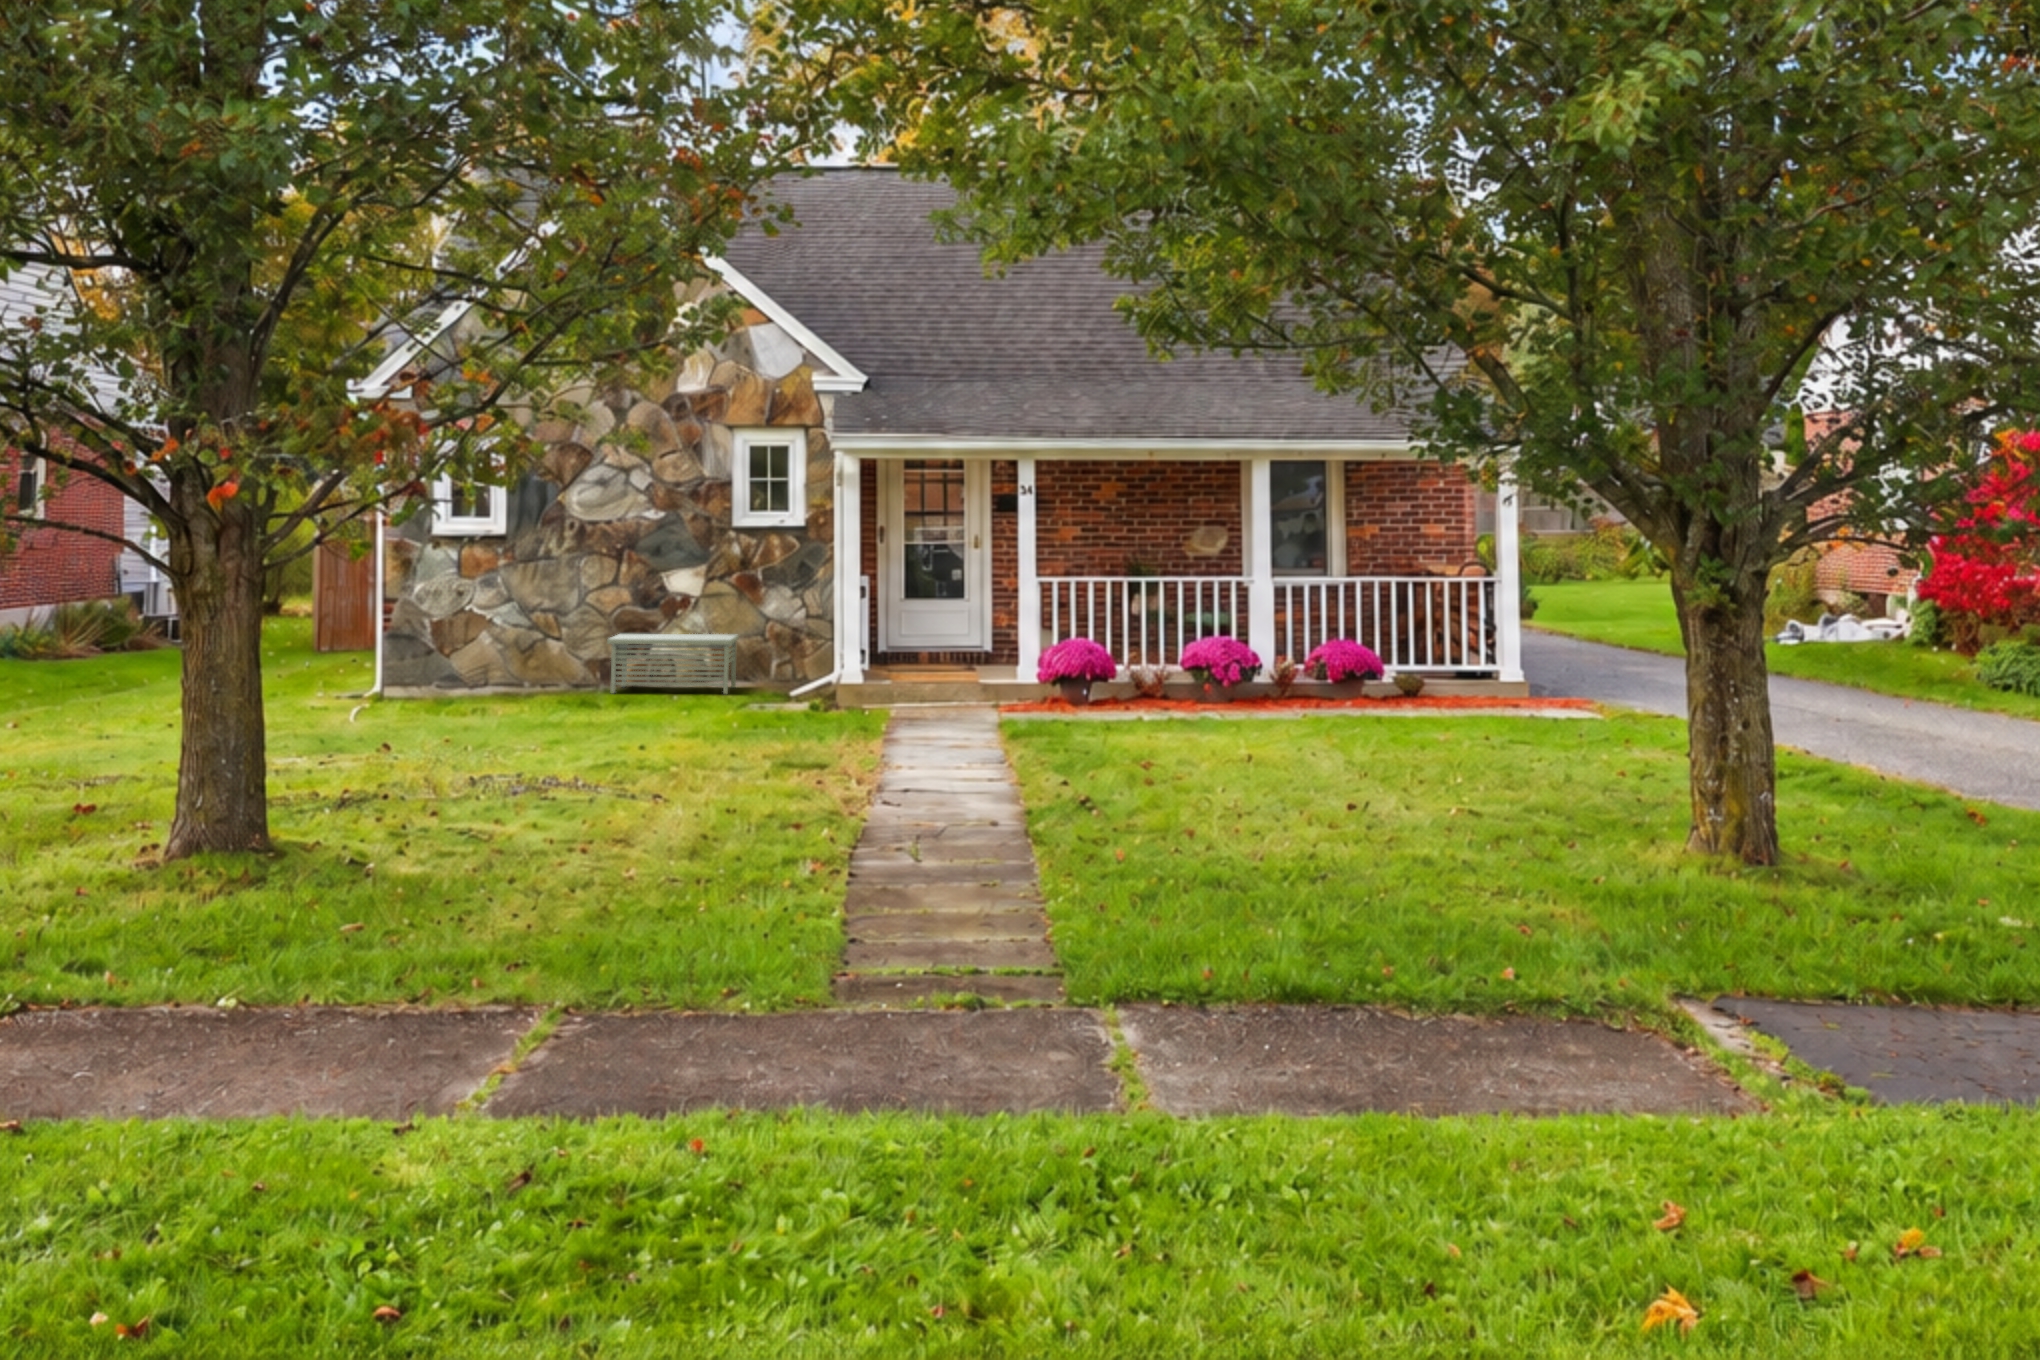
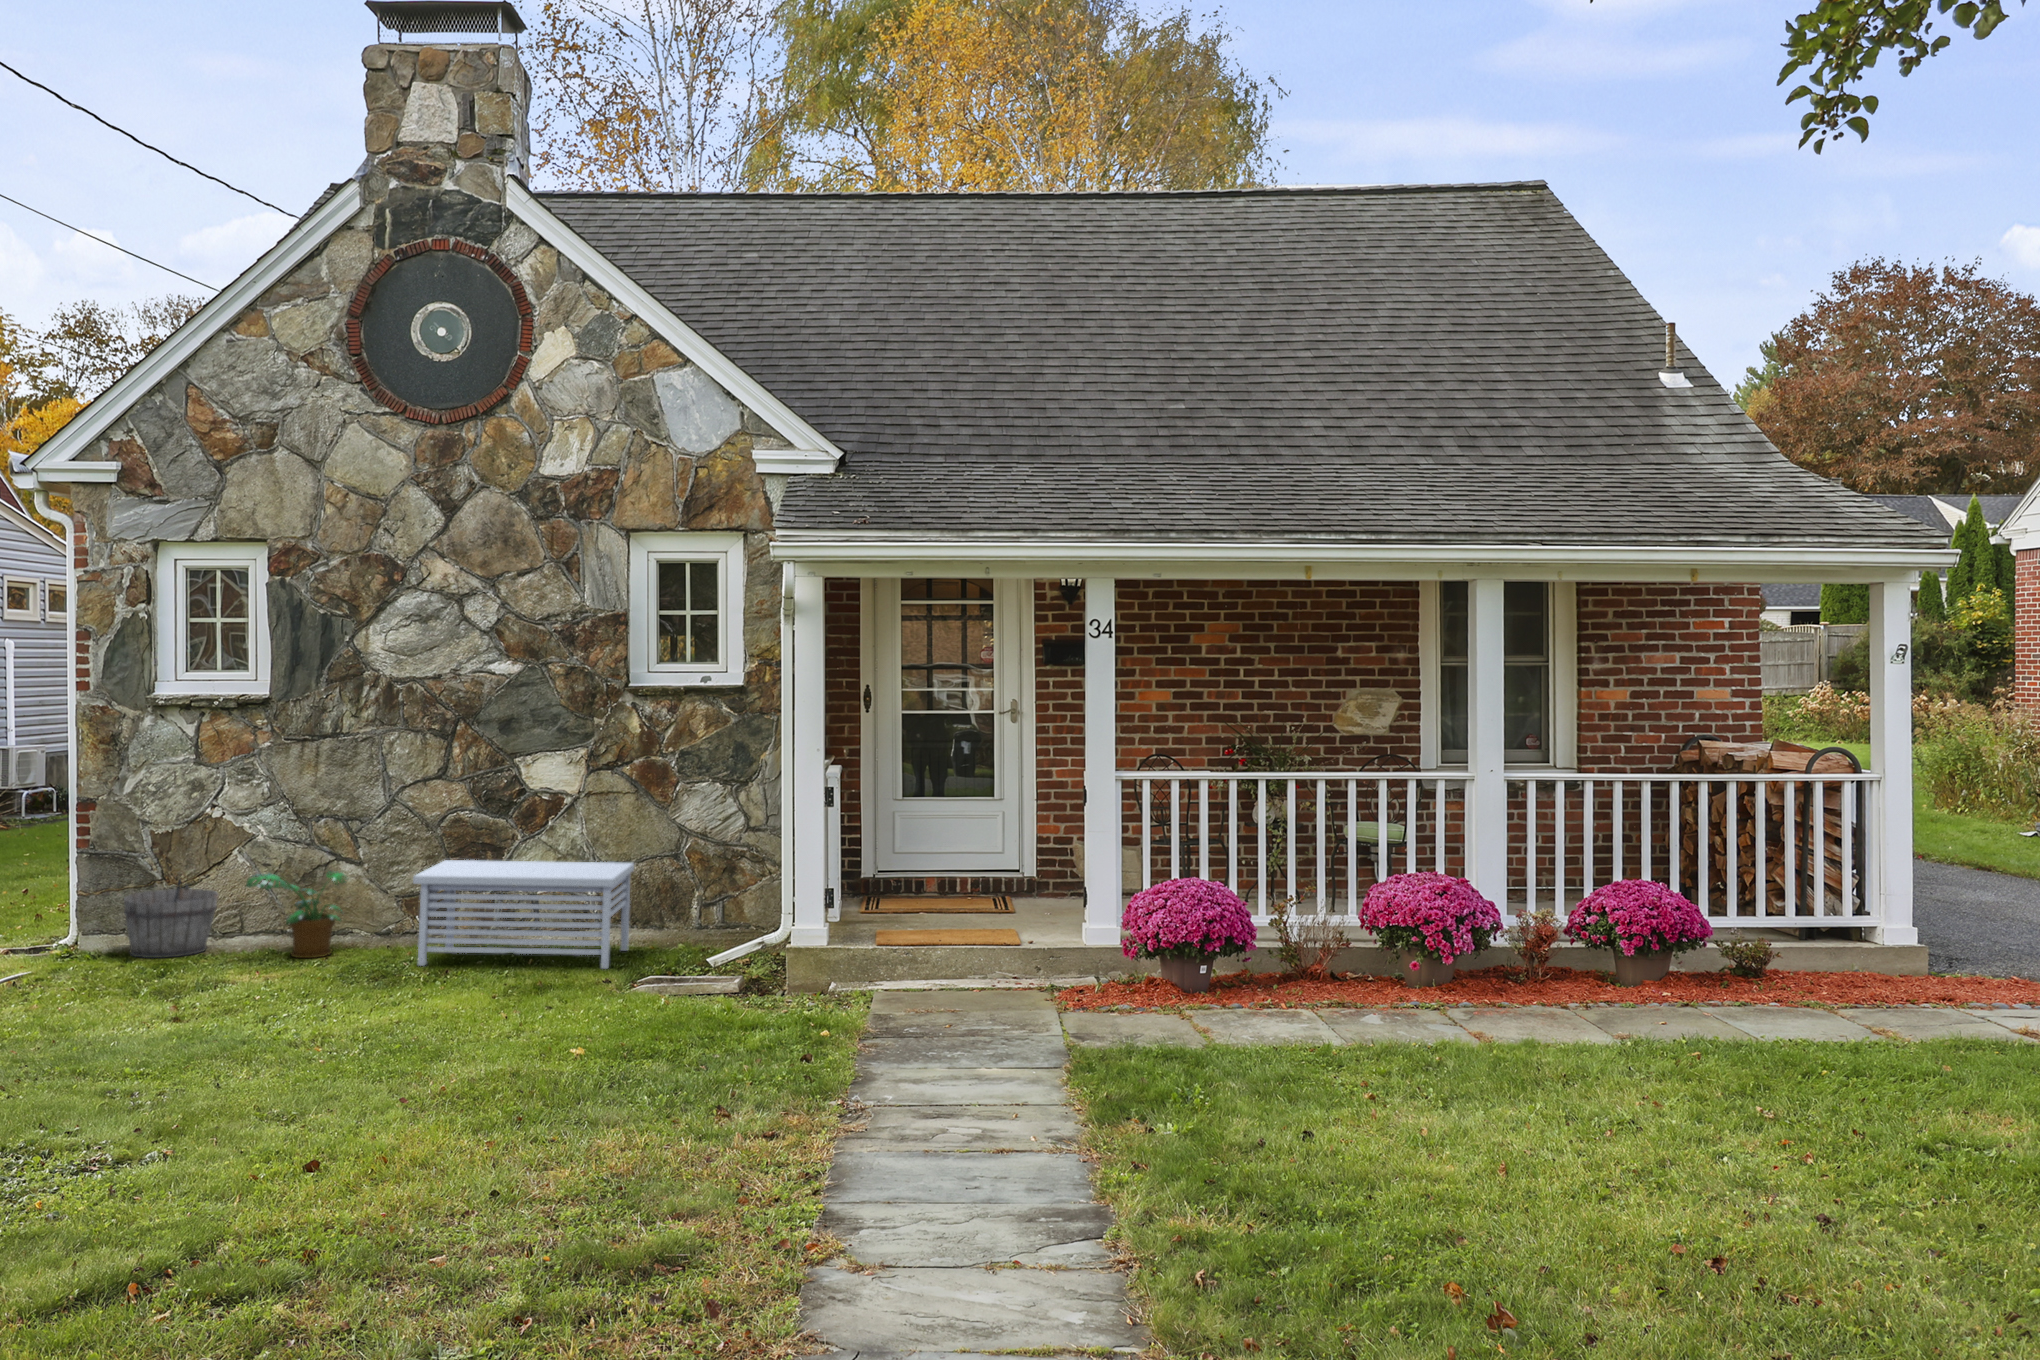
potted plant: none [502,640,561,691] -> present [246,871,348,958]
wooden bucket: none [423,642,481,691] -> present [124,880,218,958]

